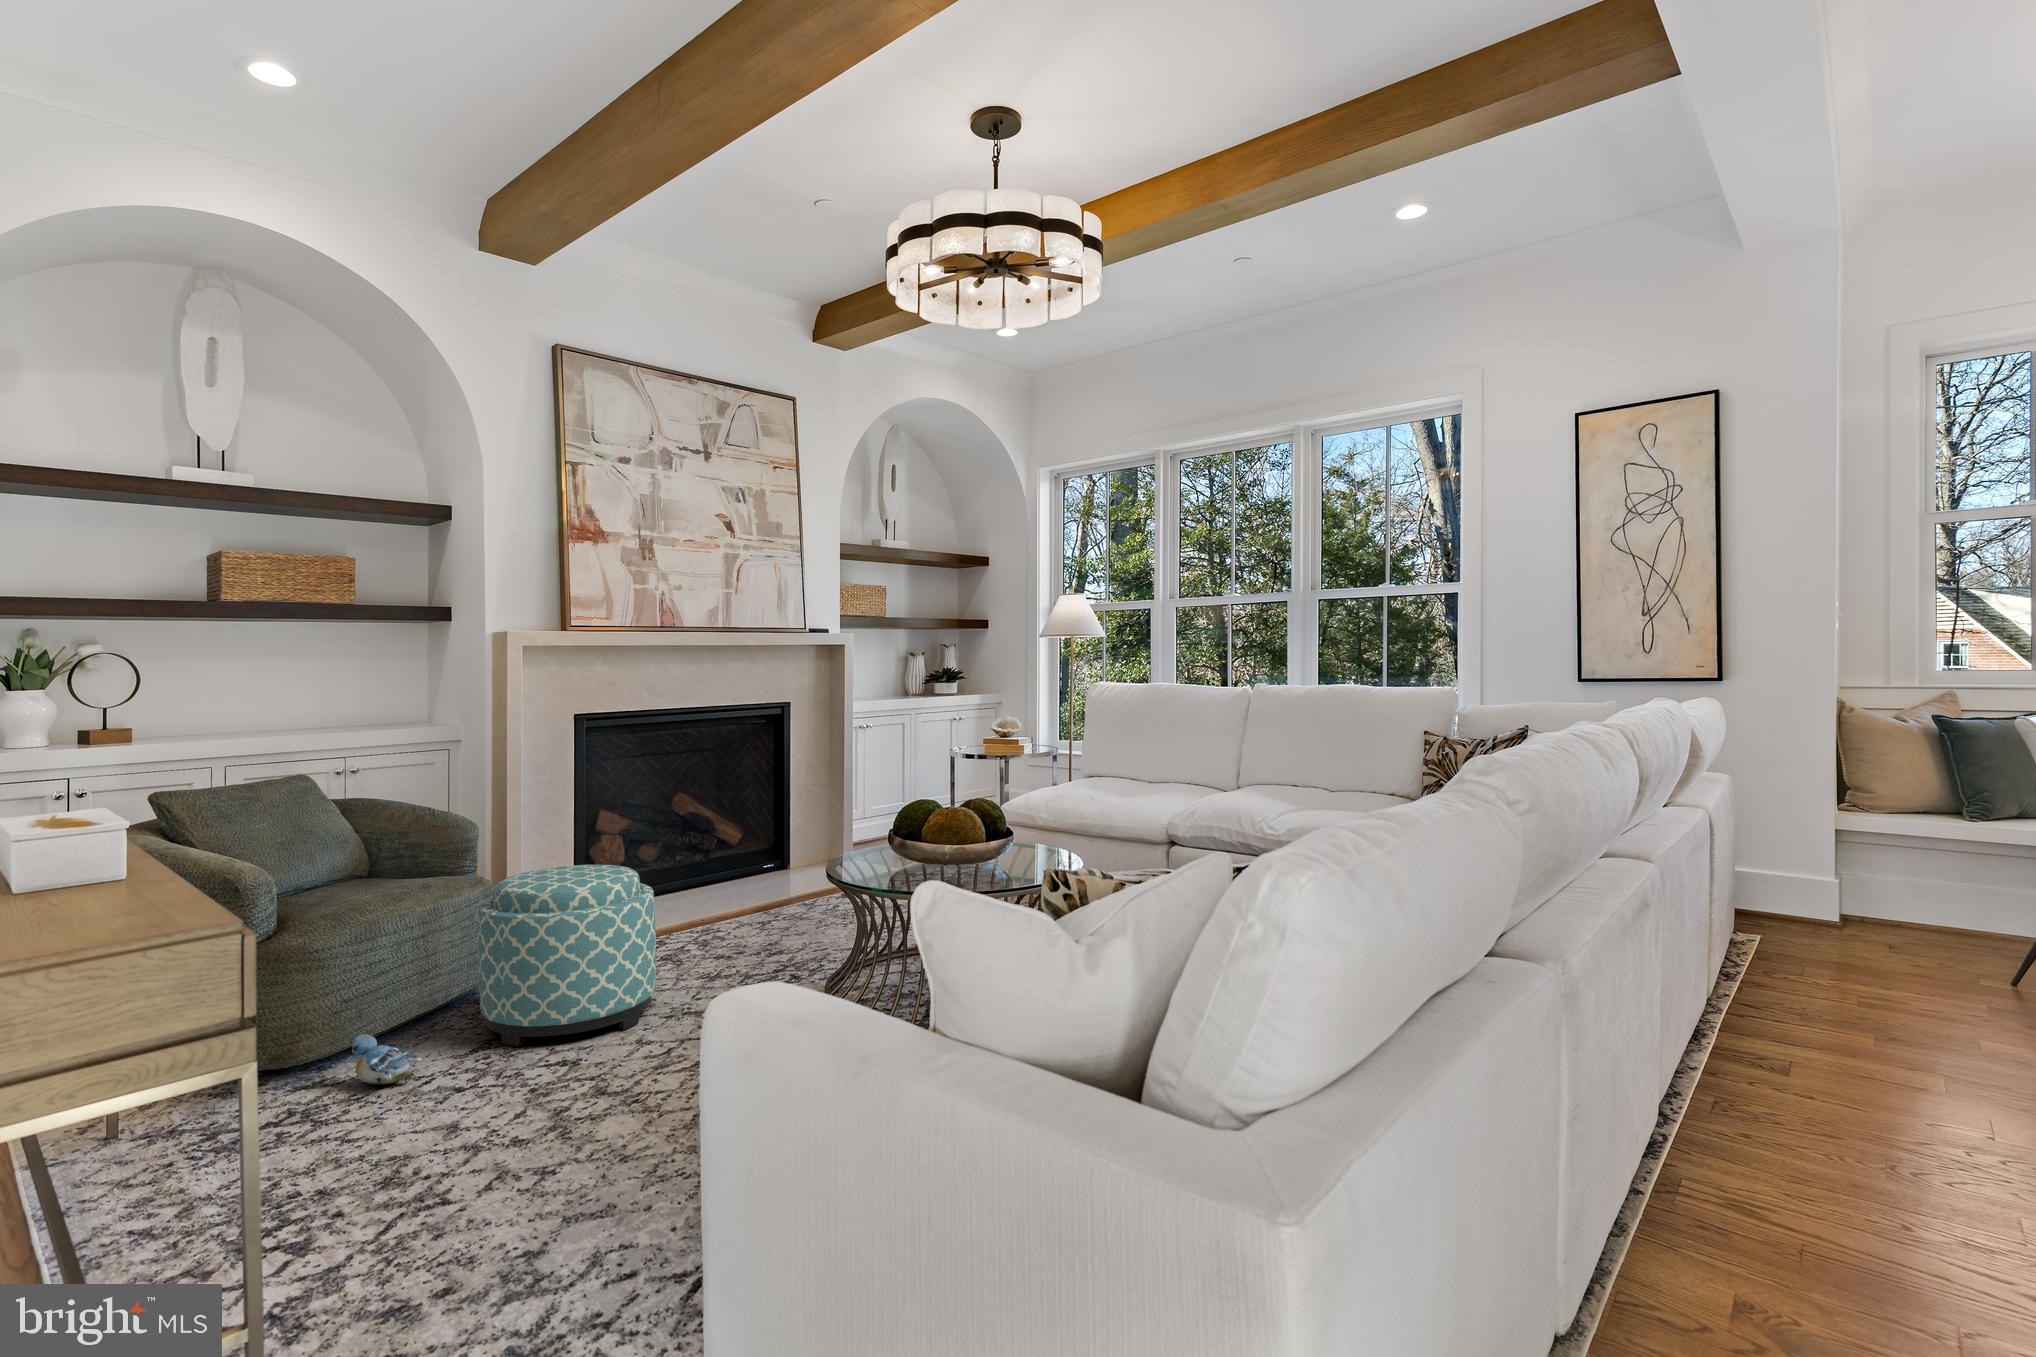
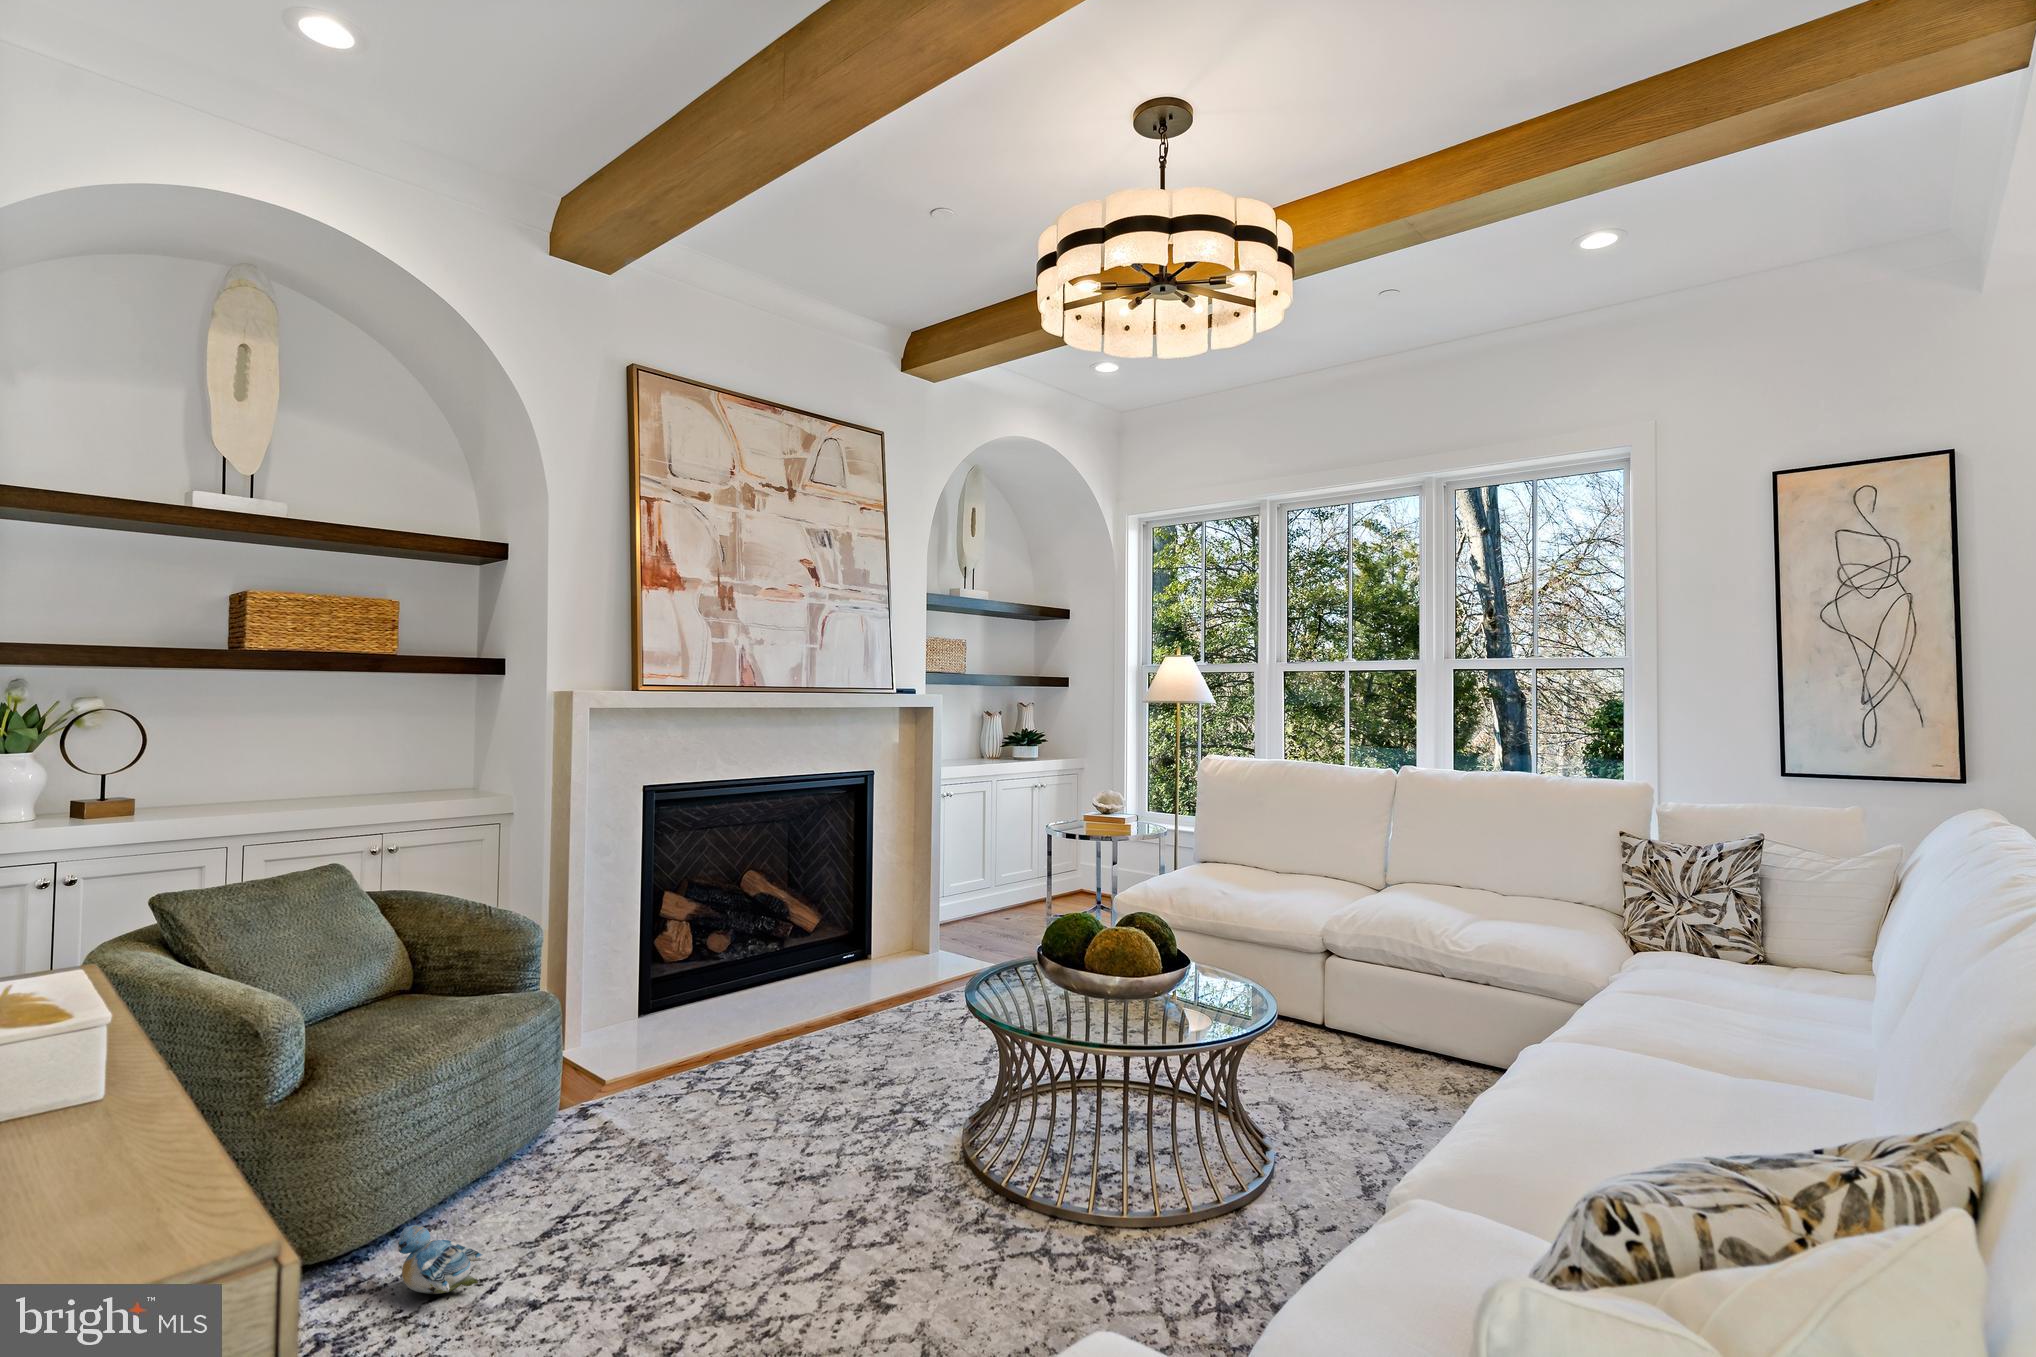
ottoman: present [478,865,656,1046] -> none [550,985,763,1229]

